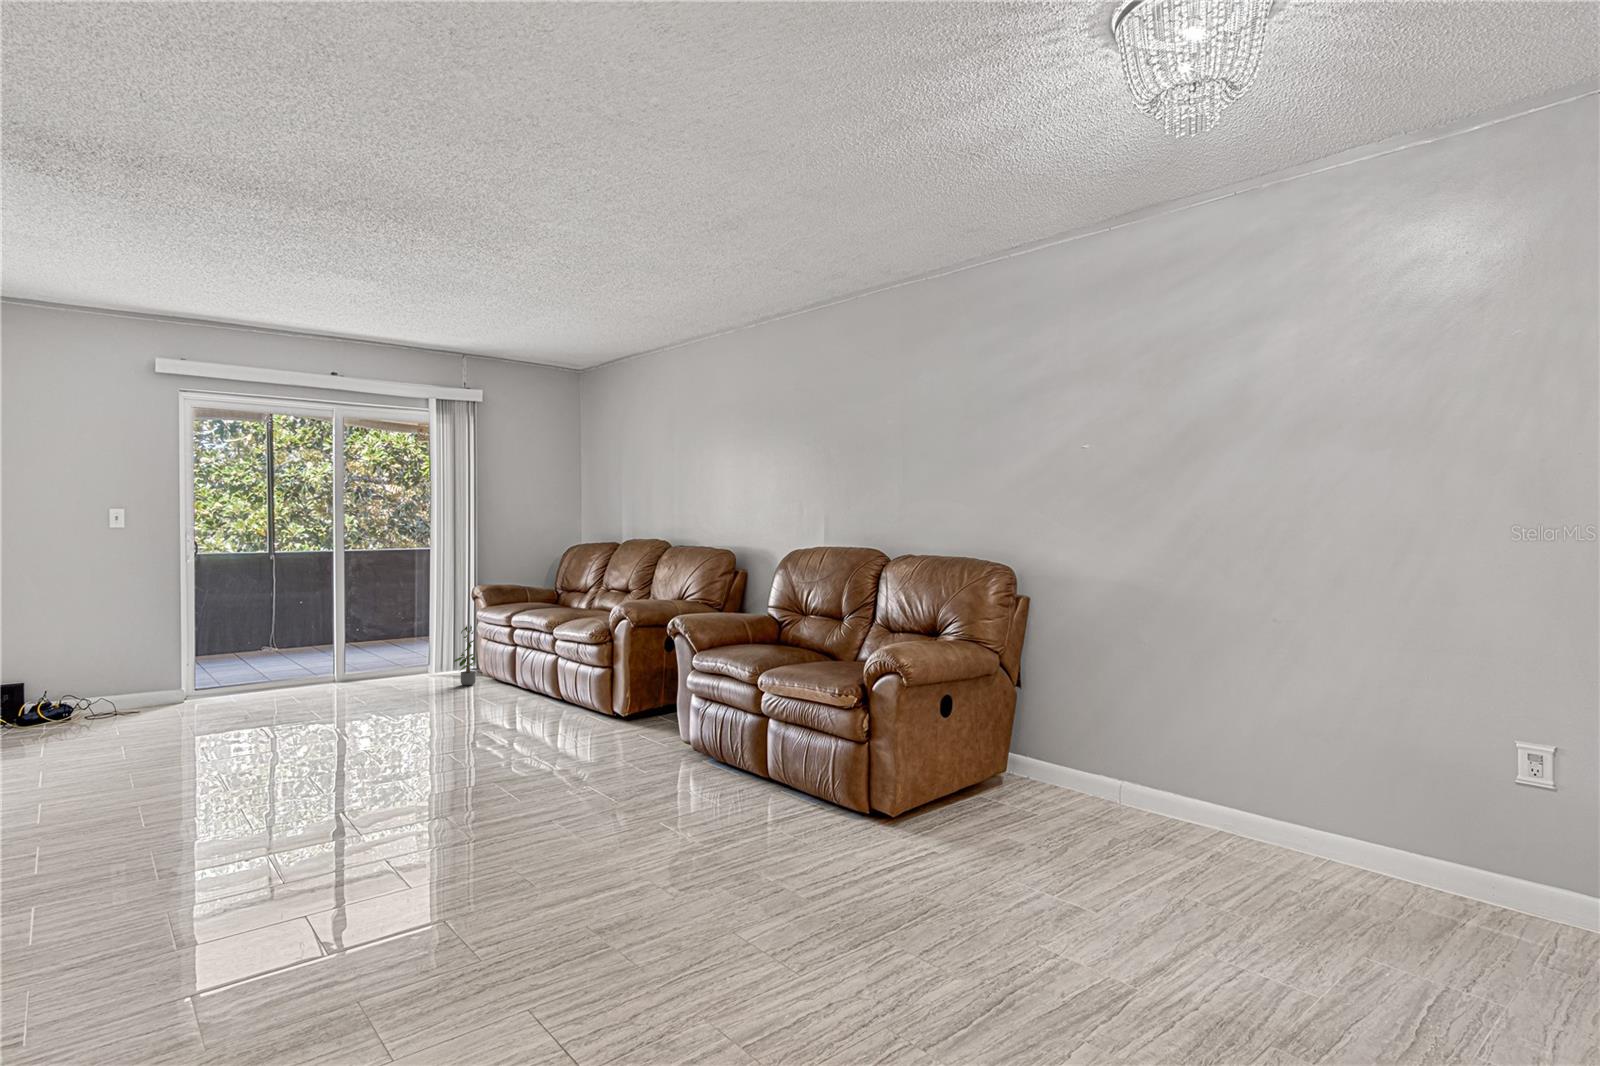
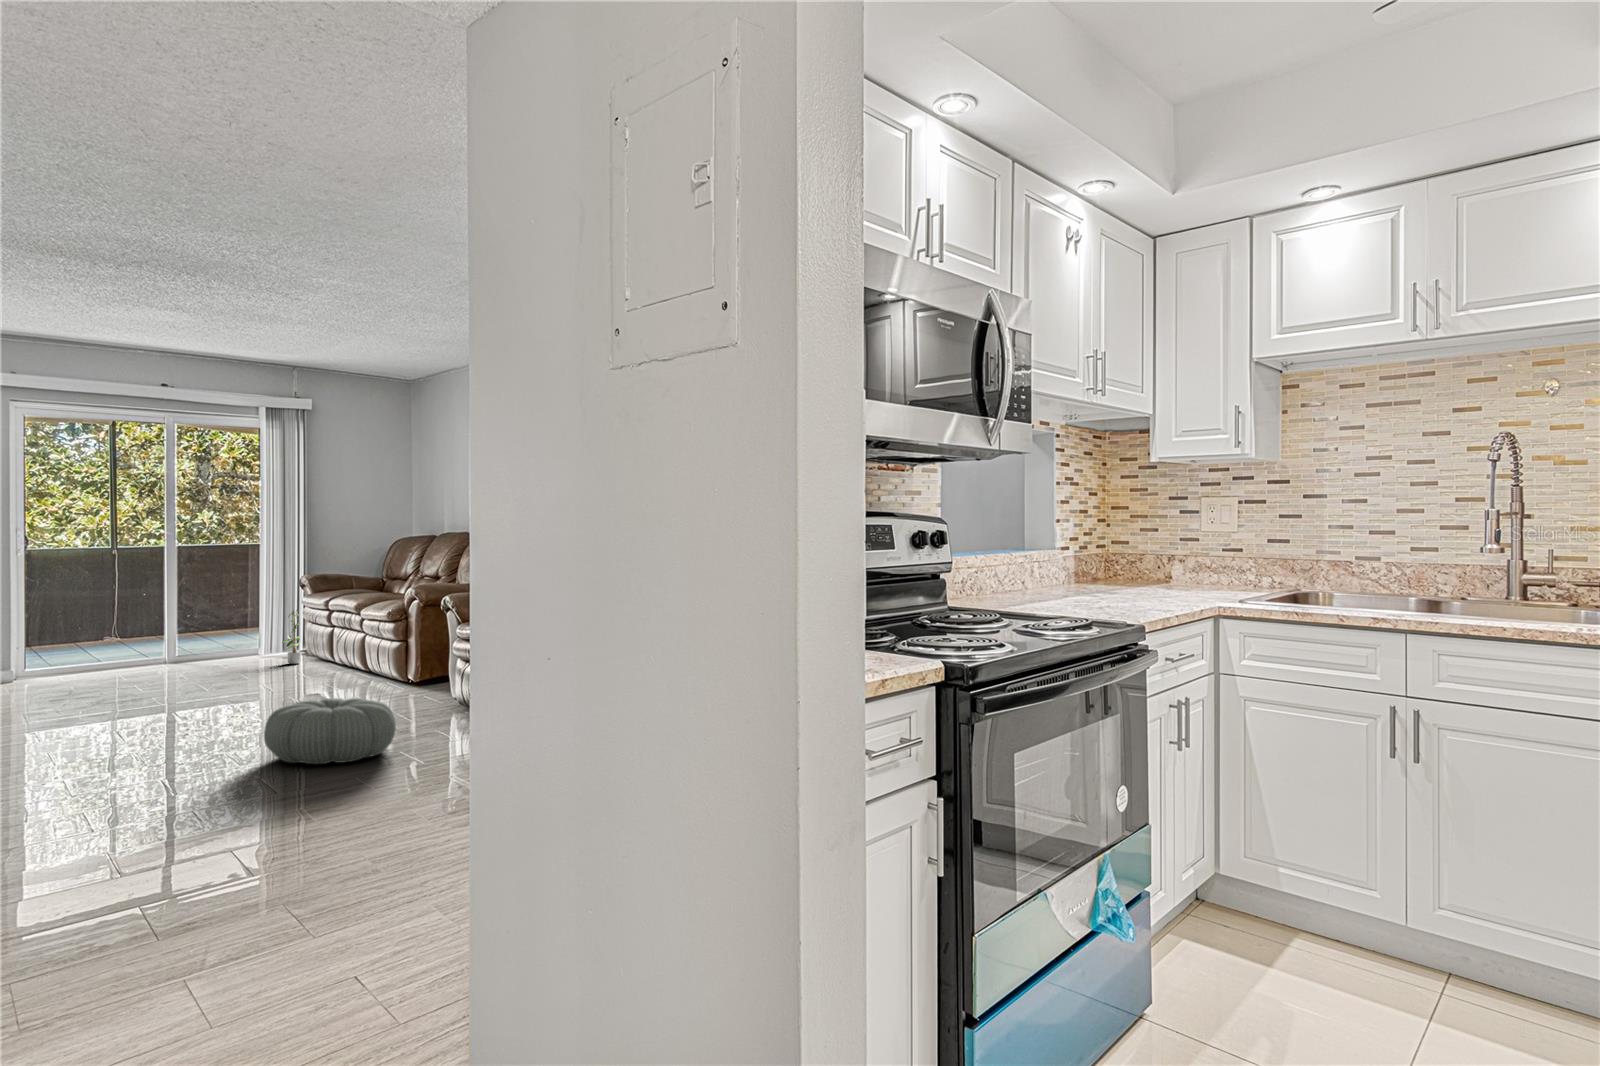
pouf: none [499,782,687,904] -> present [264,698,396,764]

